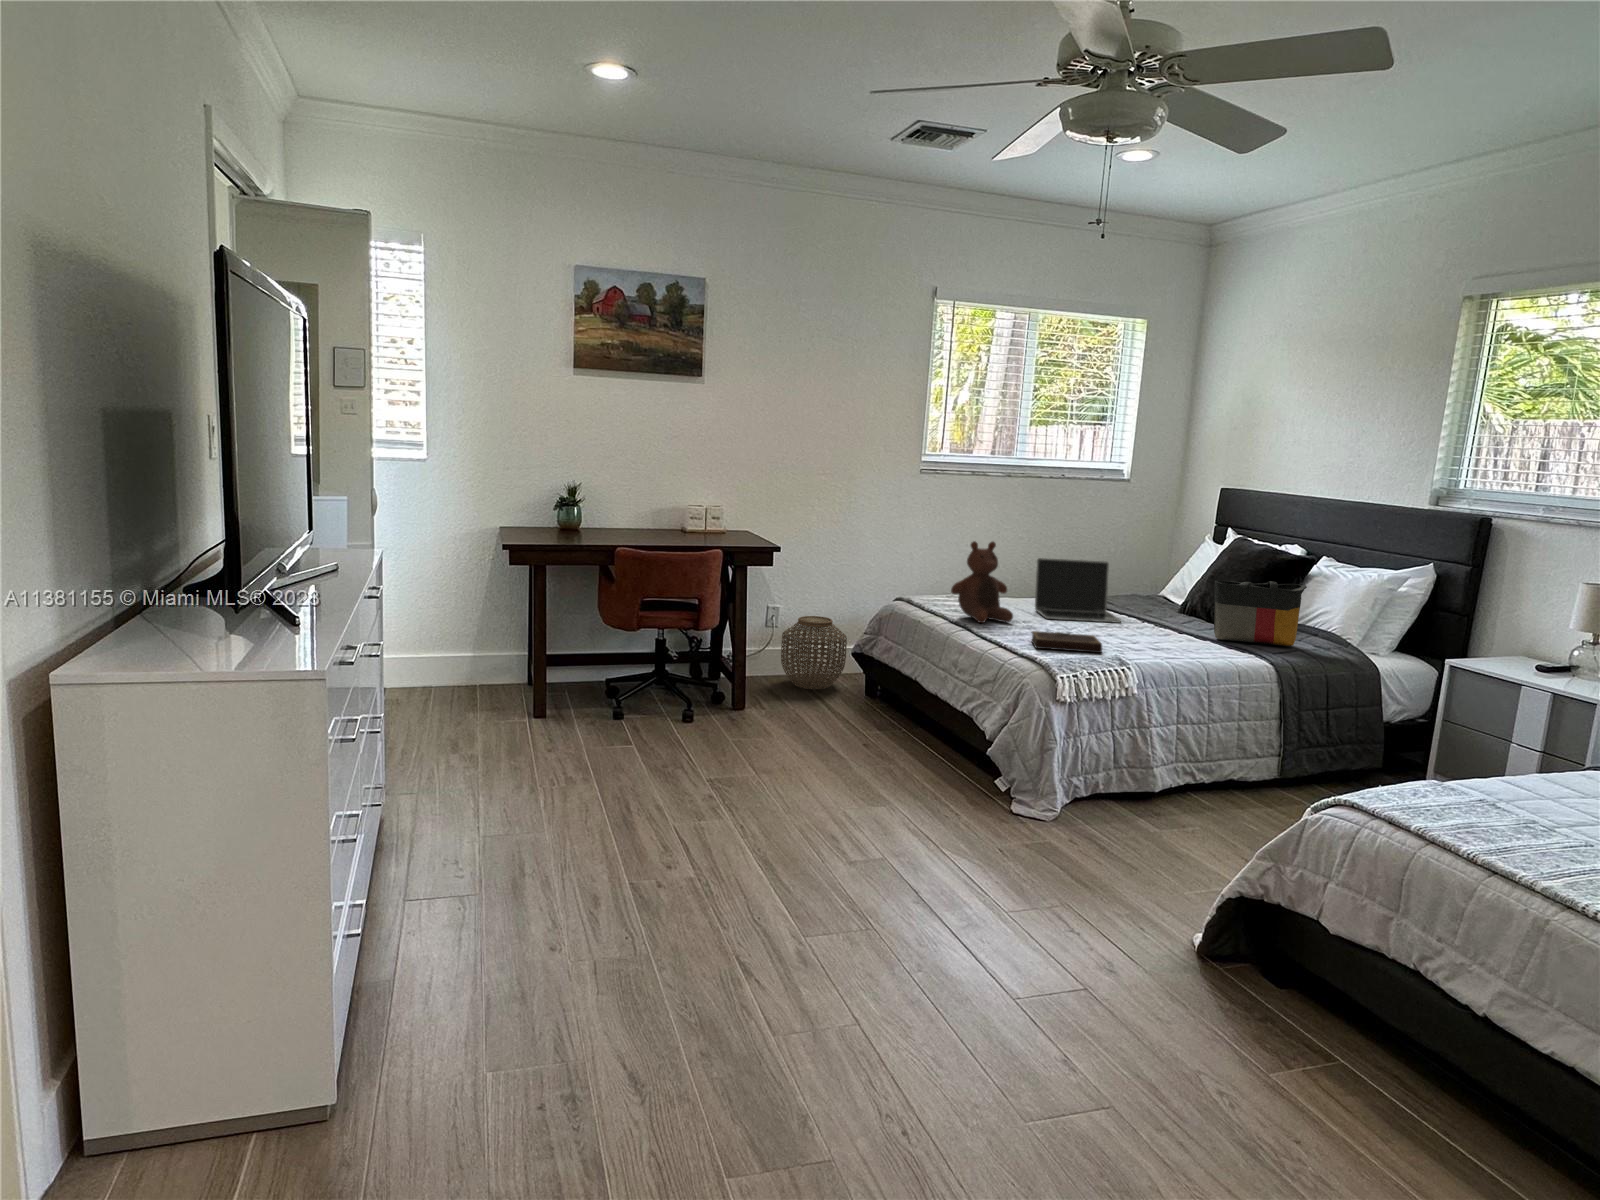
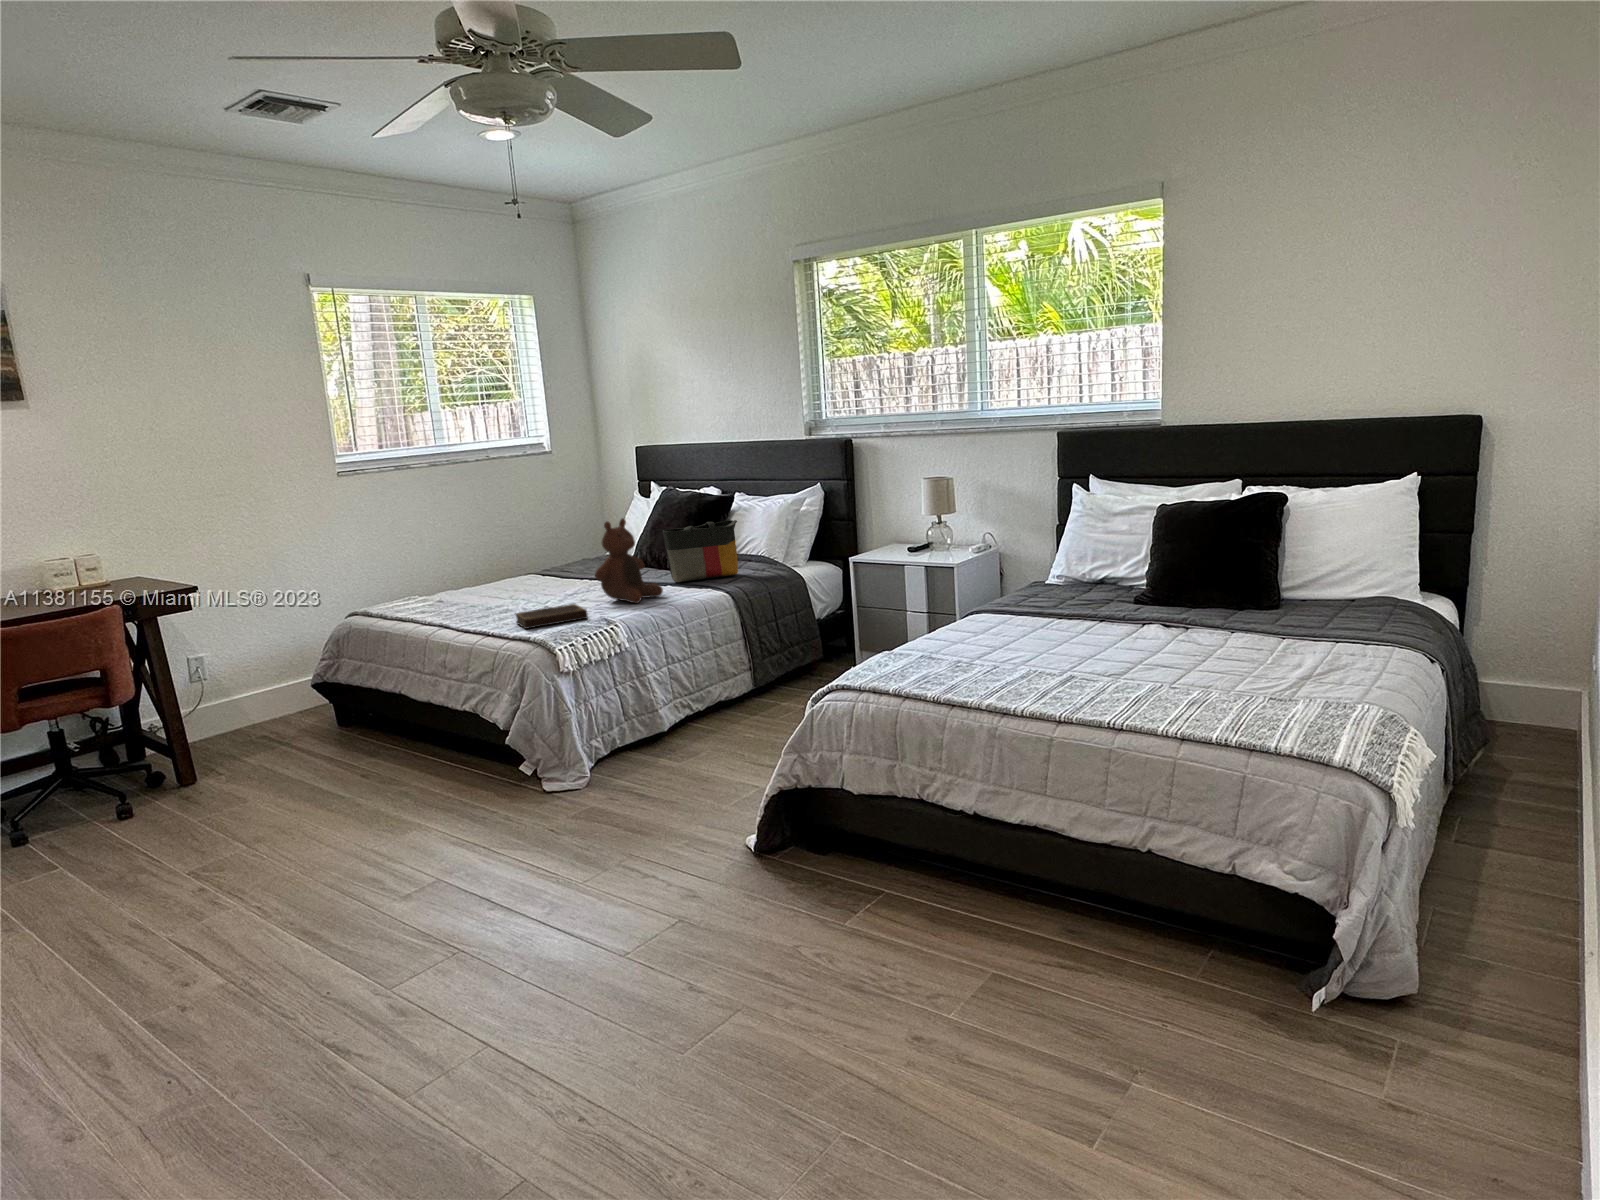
stuffed bear: present [951,541,1013,623] -> present [595,518,663,603]
laptop: present [1035,558,1121,623] -> none [491,532,587,599]
woven basket: present [781,616,847,689] -> none [215,655,303,740]

